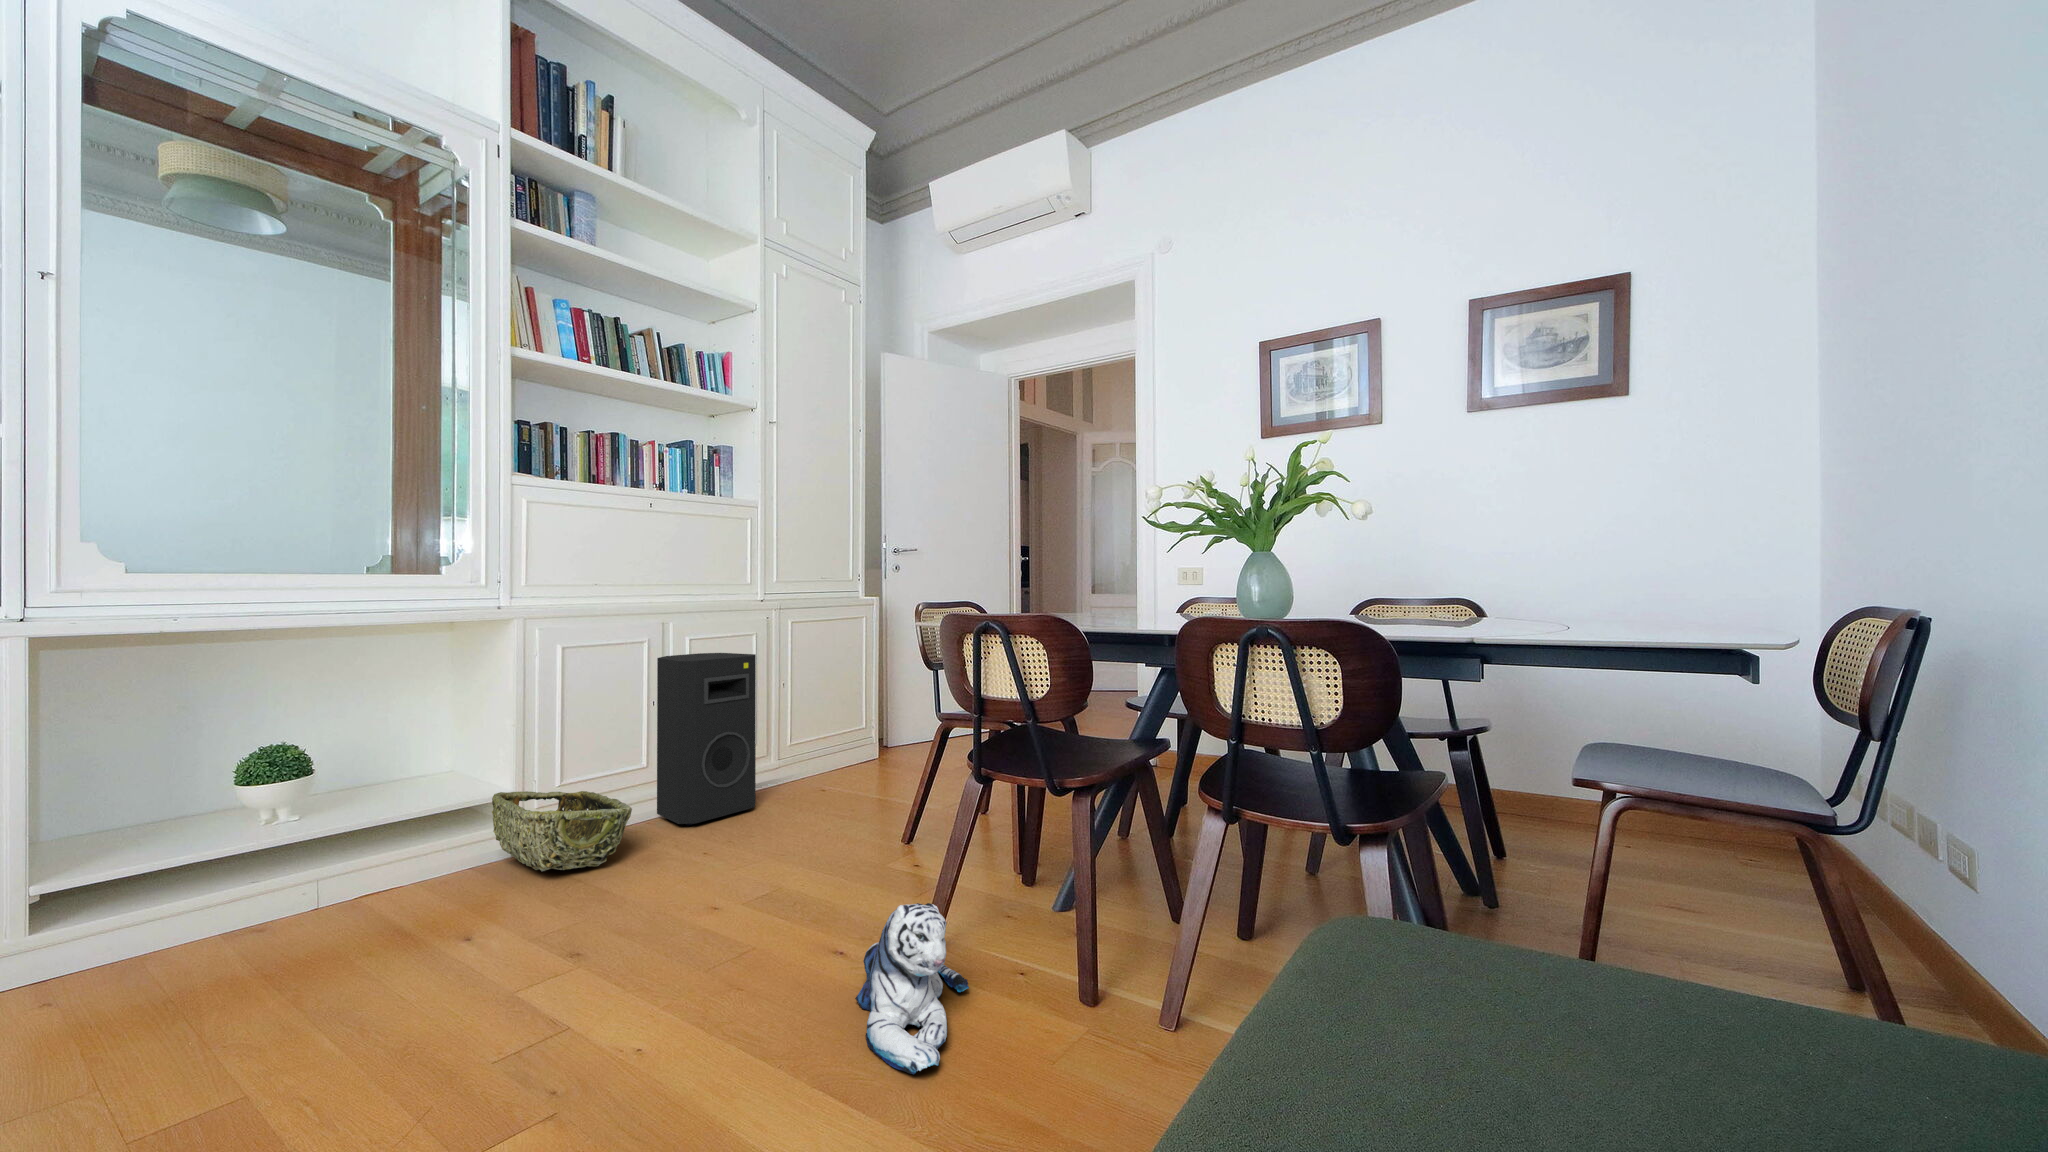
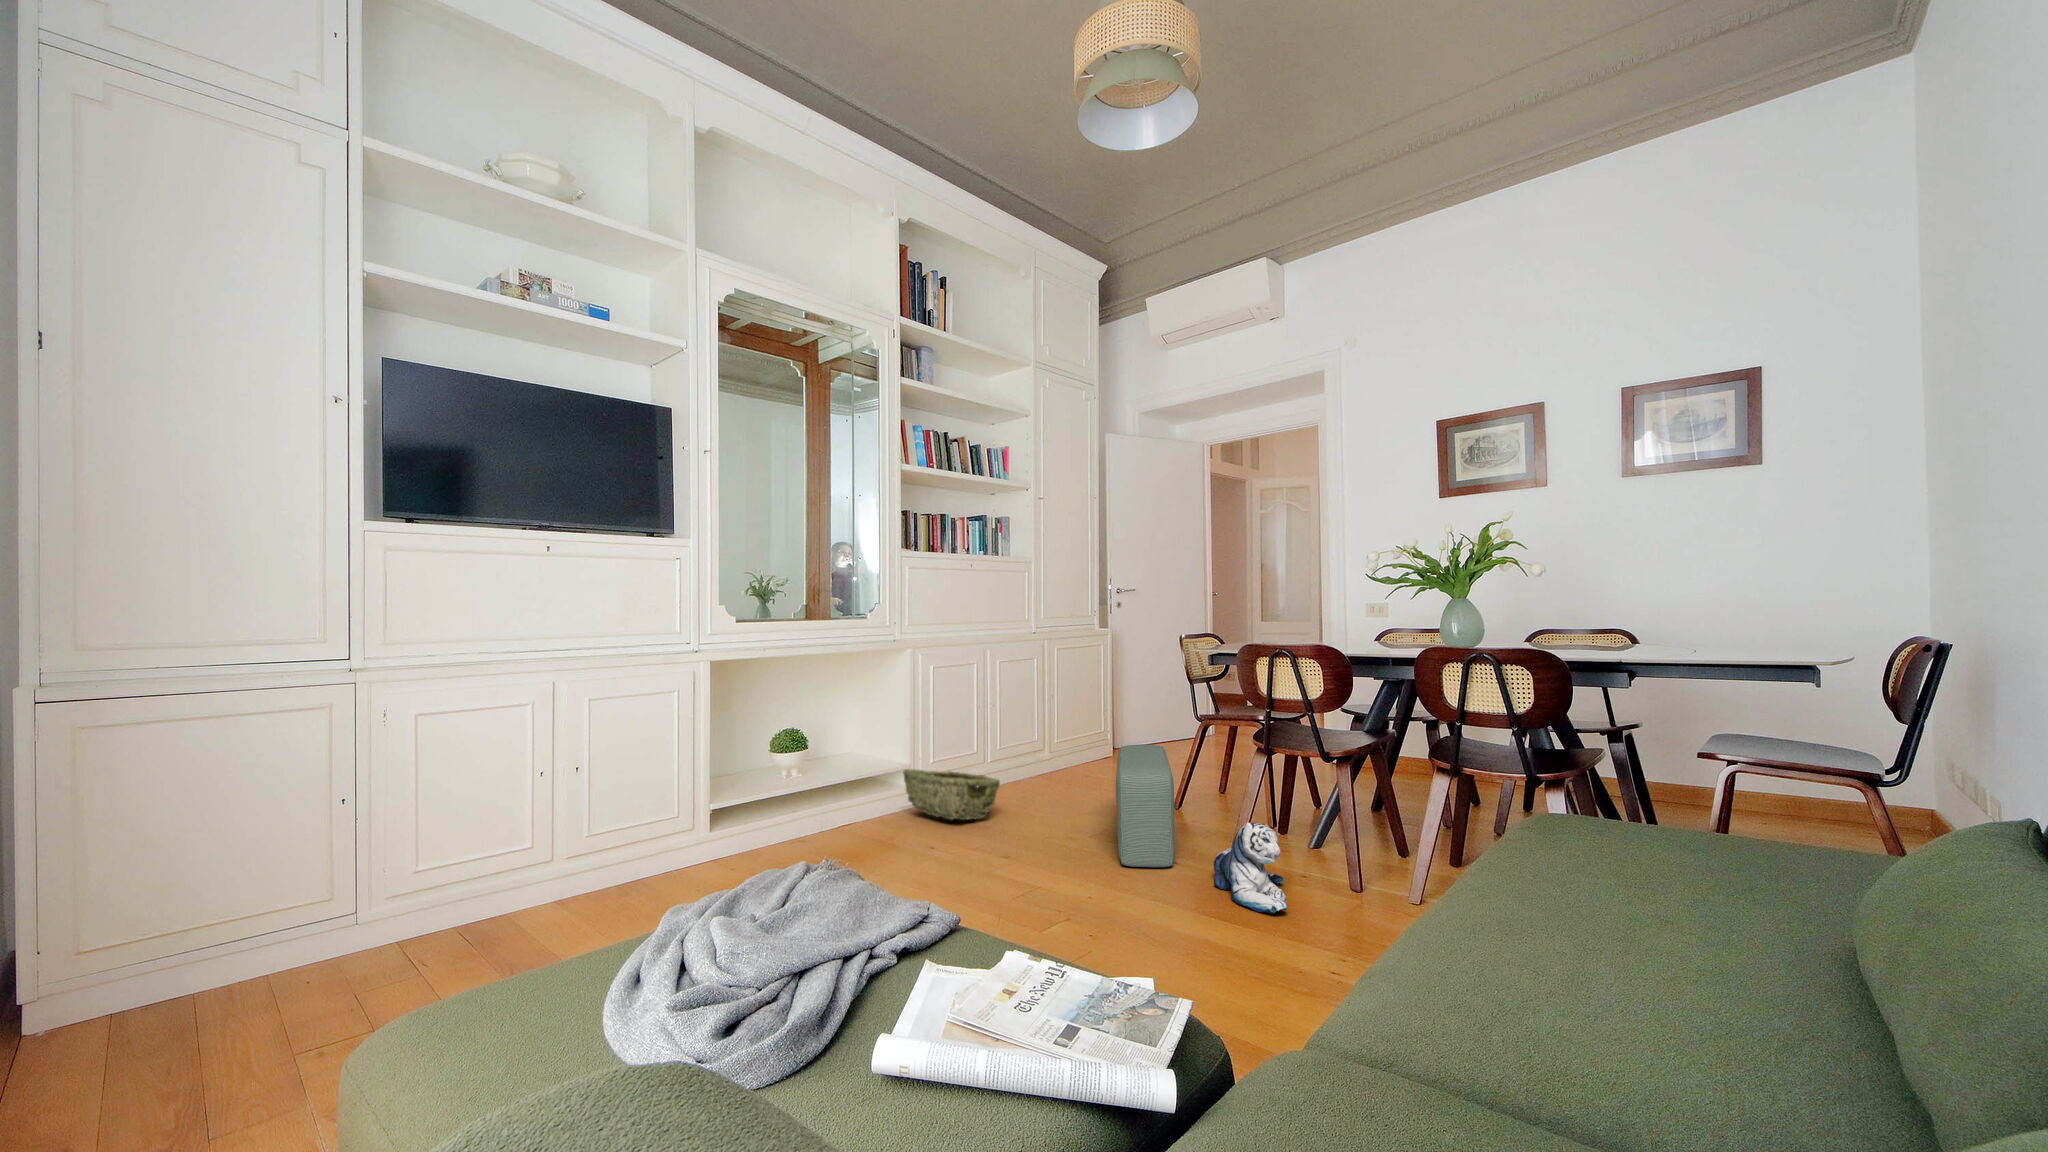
speaker: present [657,653,756,825] -> none [988,674,1056,799]
pouf: none [735,755,869,961] -> present [1116,745,1174,867]

